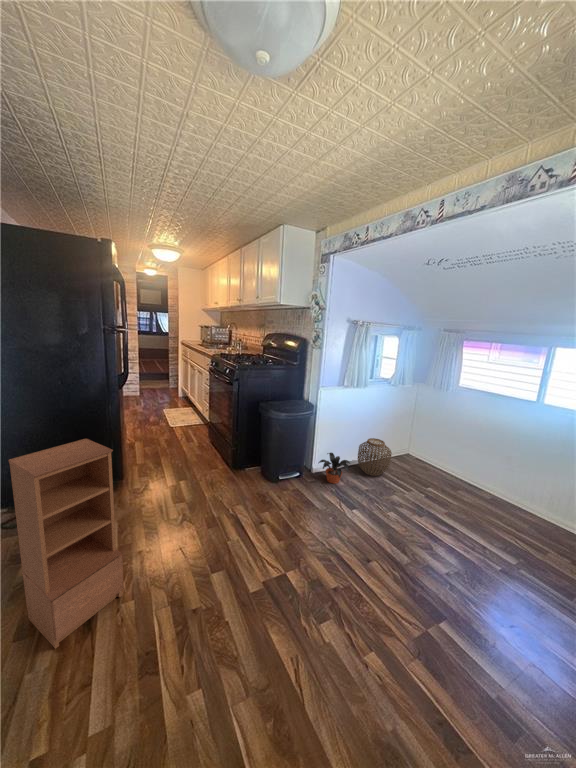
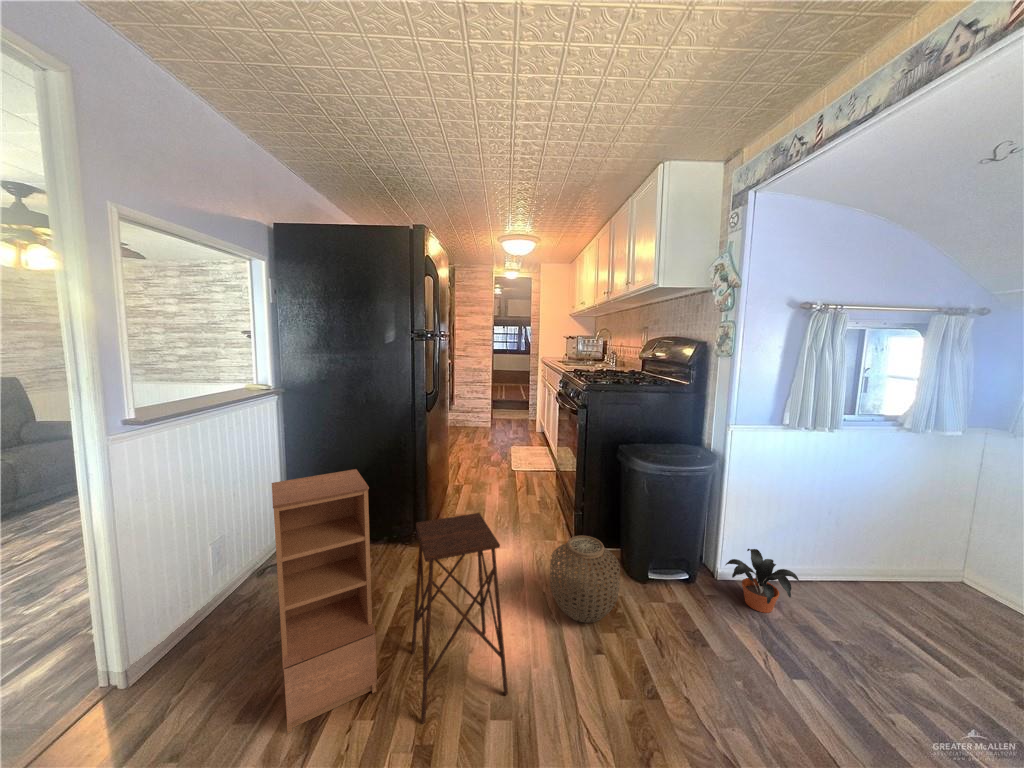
woven basket: present [358,438,392,476] -> present [550,536,620,623]
side table: none [139,457,218,599] -> present [411,513,508,723]

